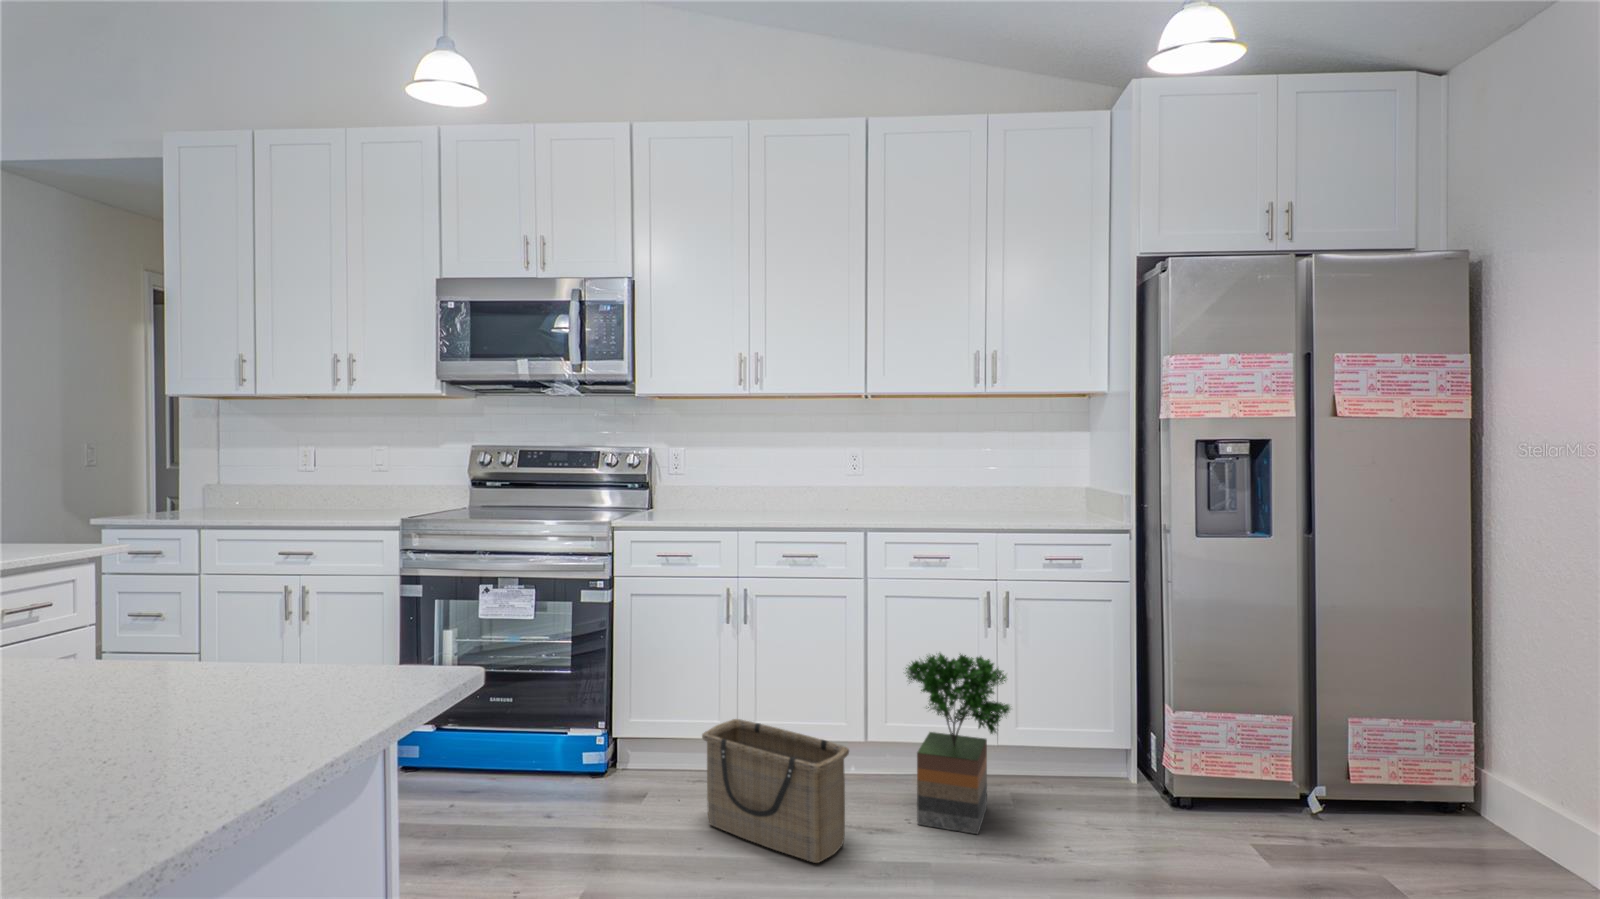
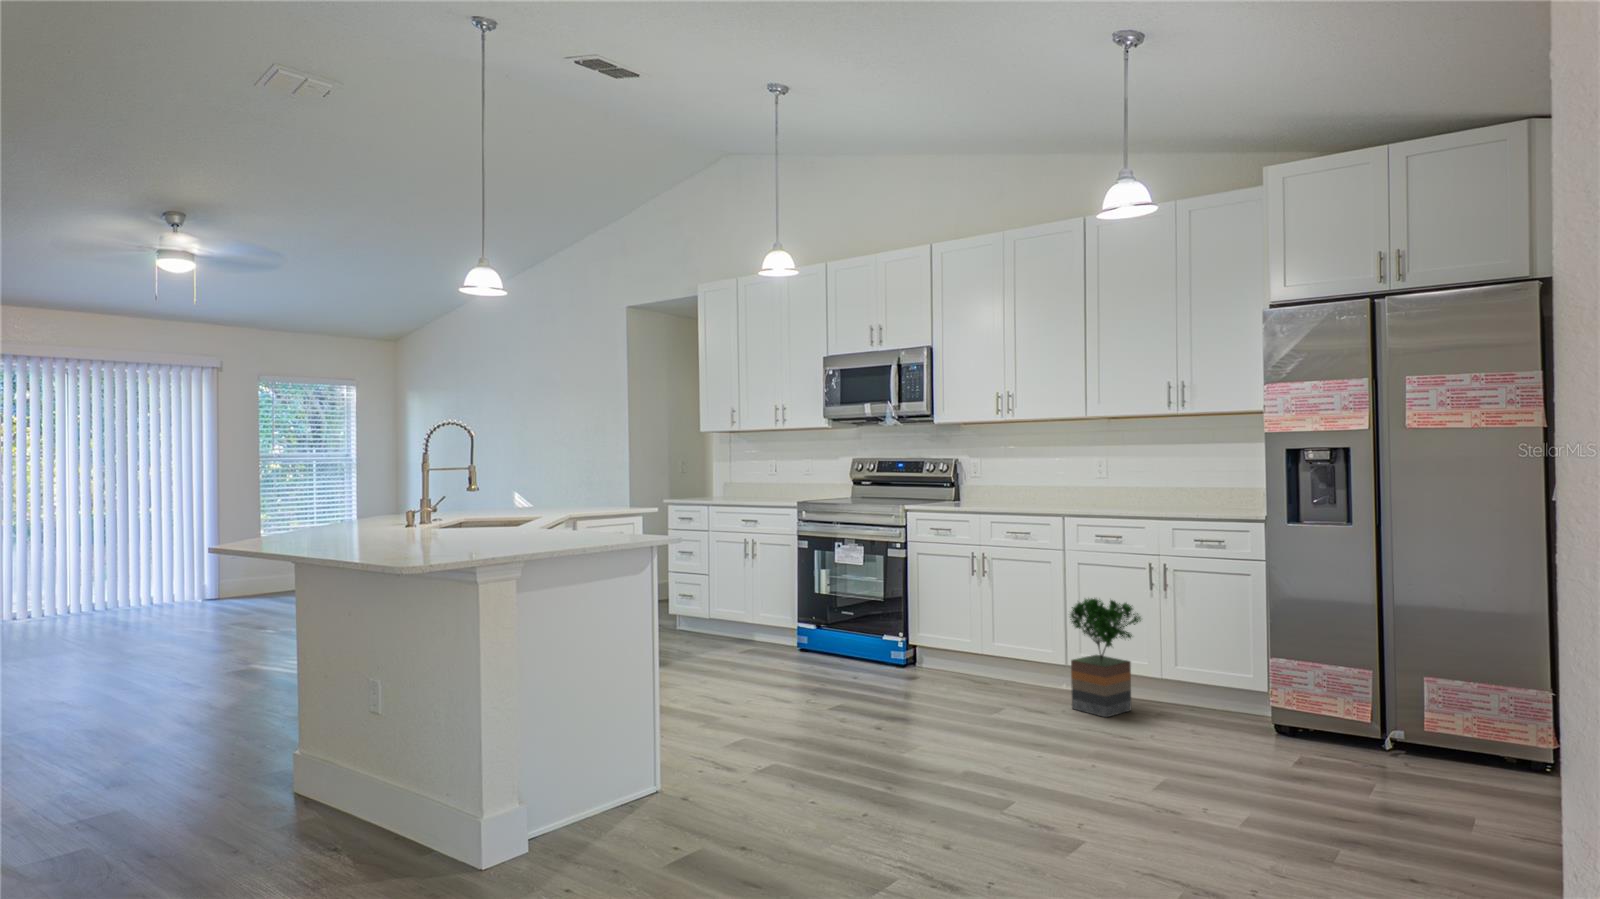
basket: present [702,719,849,863] -> none [940,630,1016,710]

